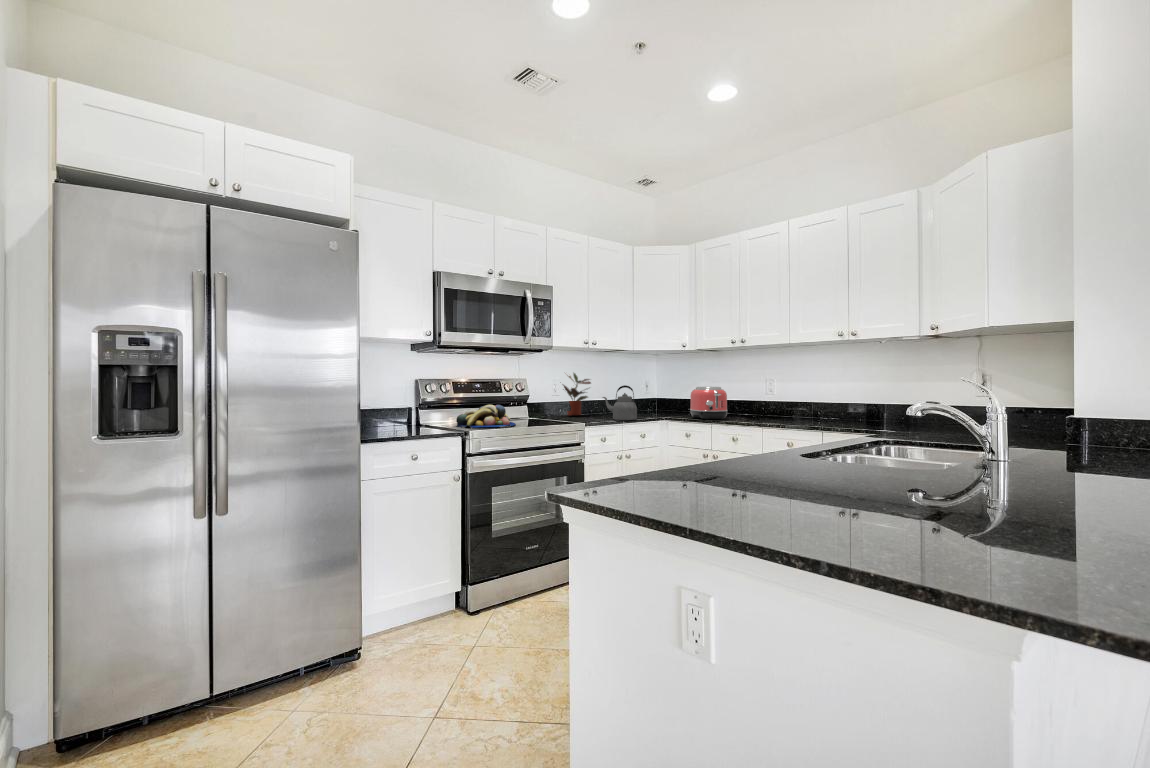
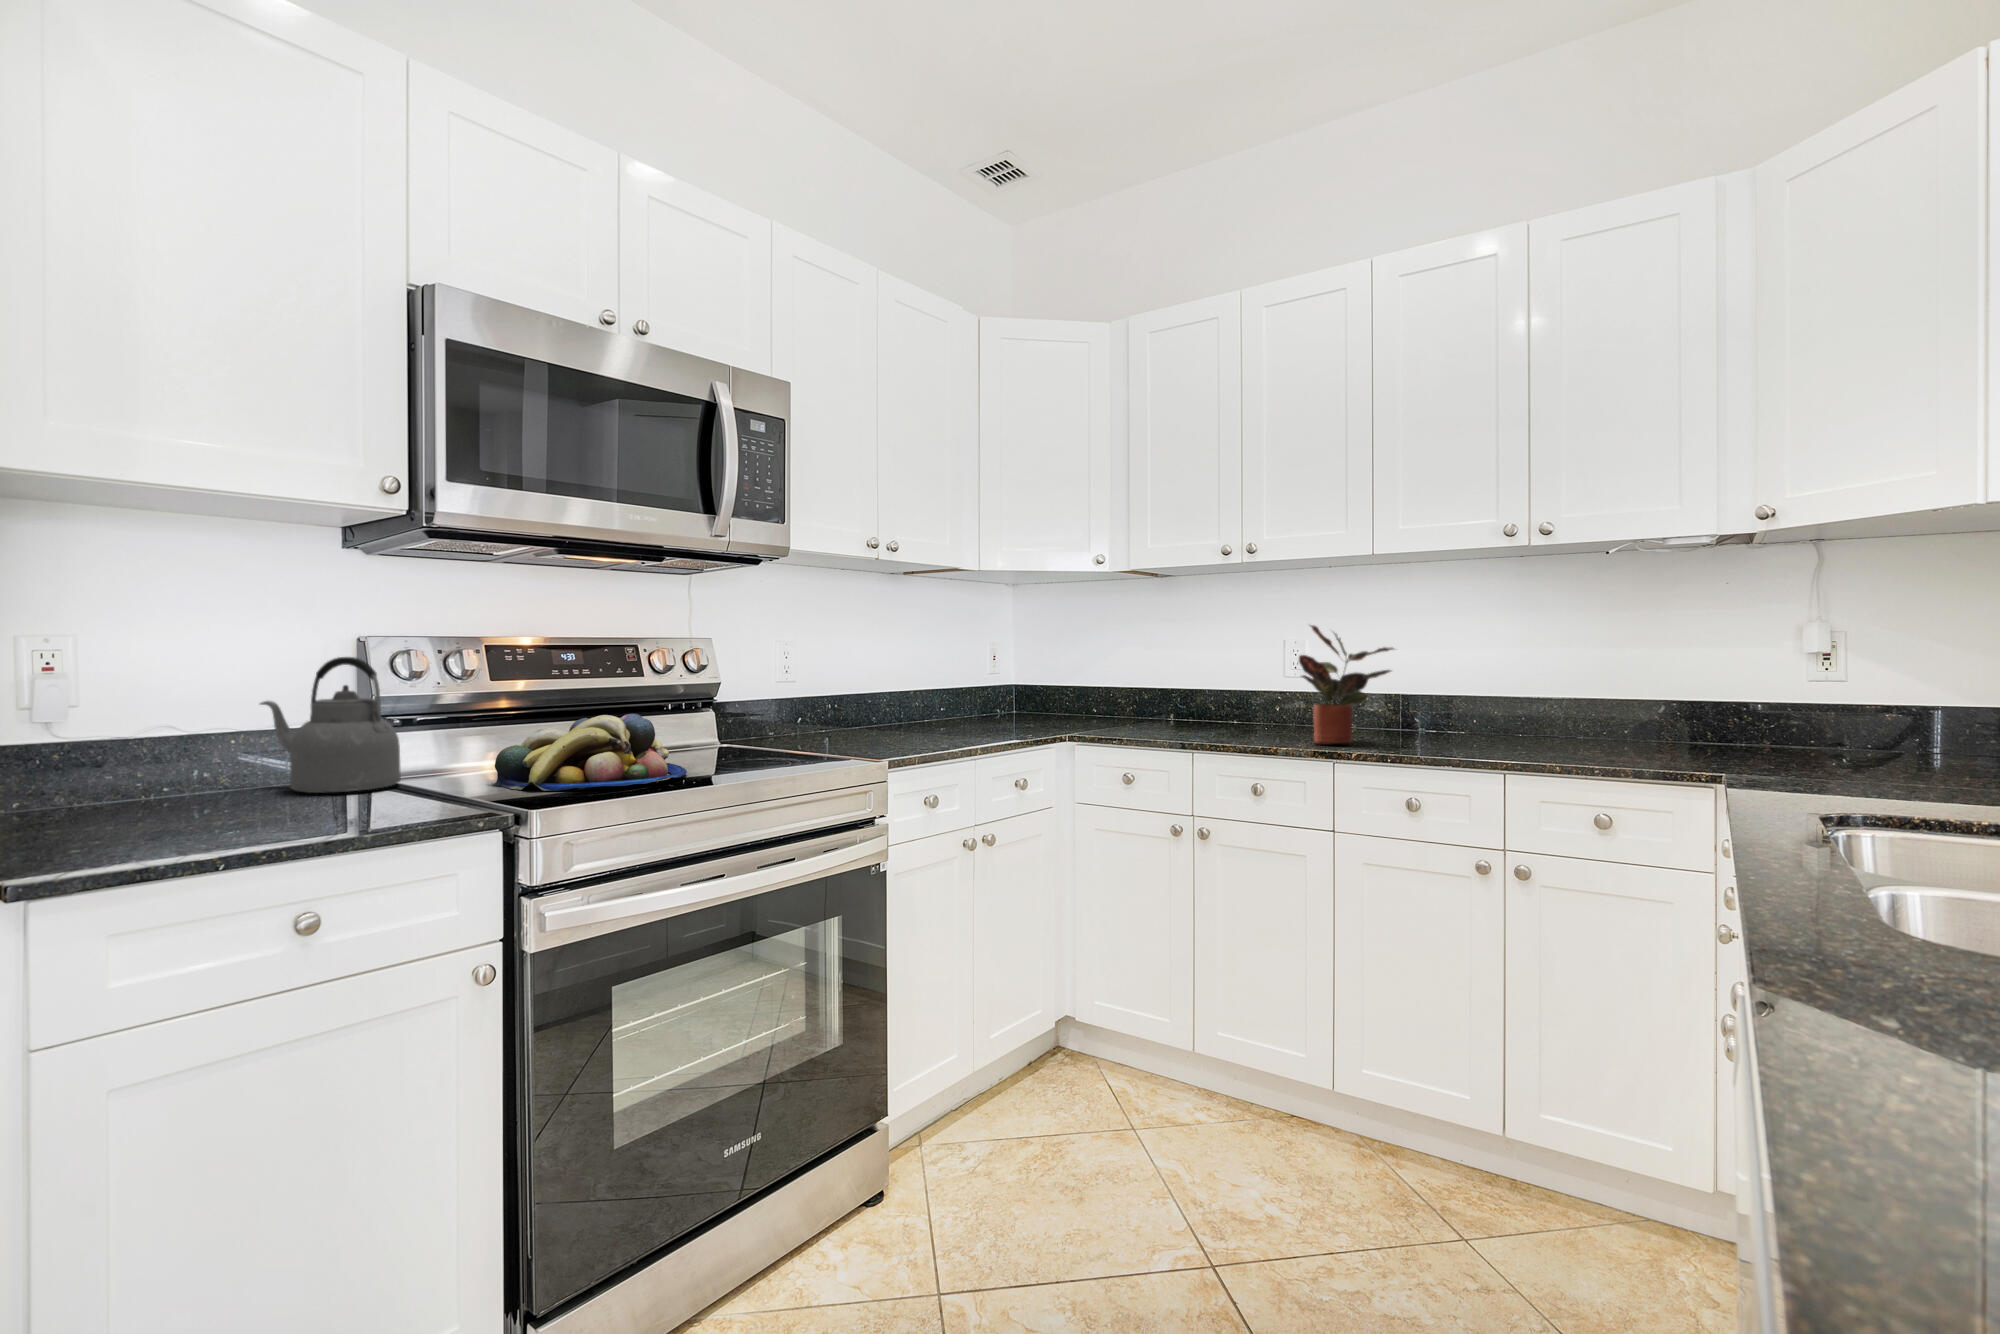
potted plant: present [563,373,591,416] -> present [1299,625,1393,745]
kettle: present [603,385,637,420] -> present [260,657,401,793]
toaster: present [690,387,727,420] -> none [1122,661,1217,742]

